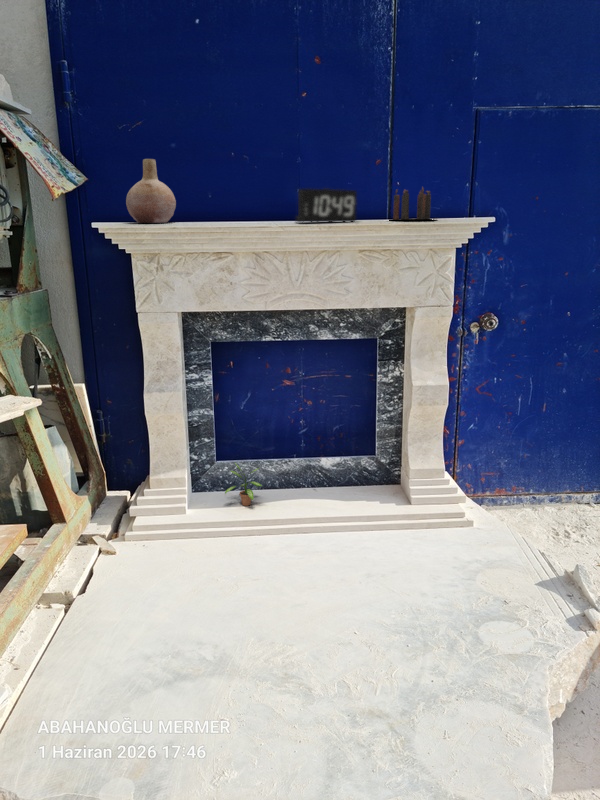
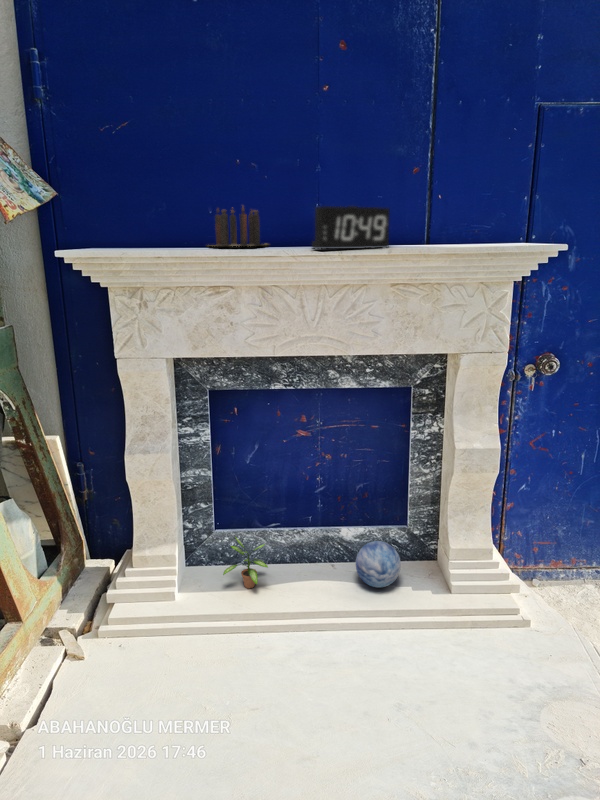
vase: present [126,159,176,223] -> none [103,168,165,247]
candle: present [393,188,431,220] -> present [215,207,260,246]
decorative orb: none [334,465,371,502] -> present [356,541,401,587]

